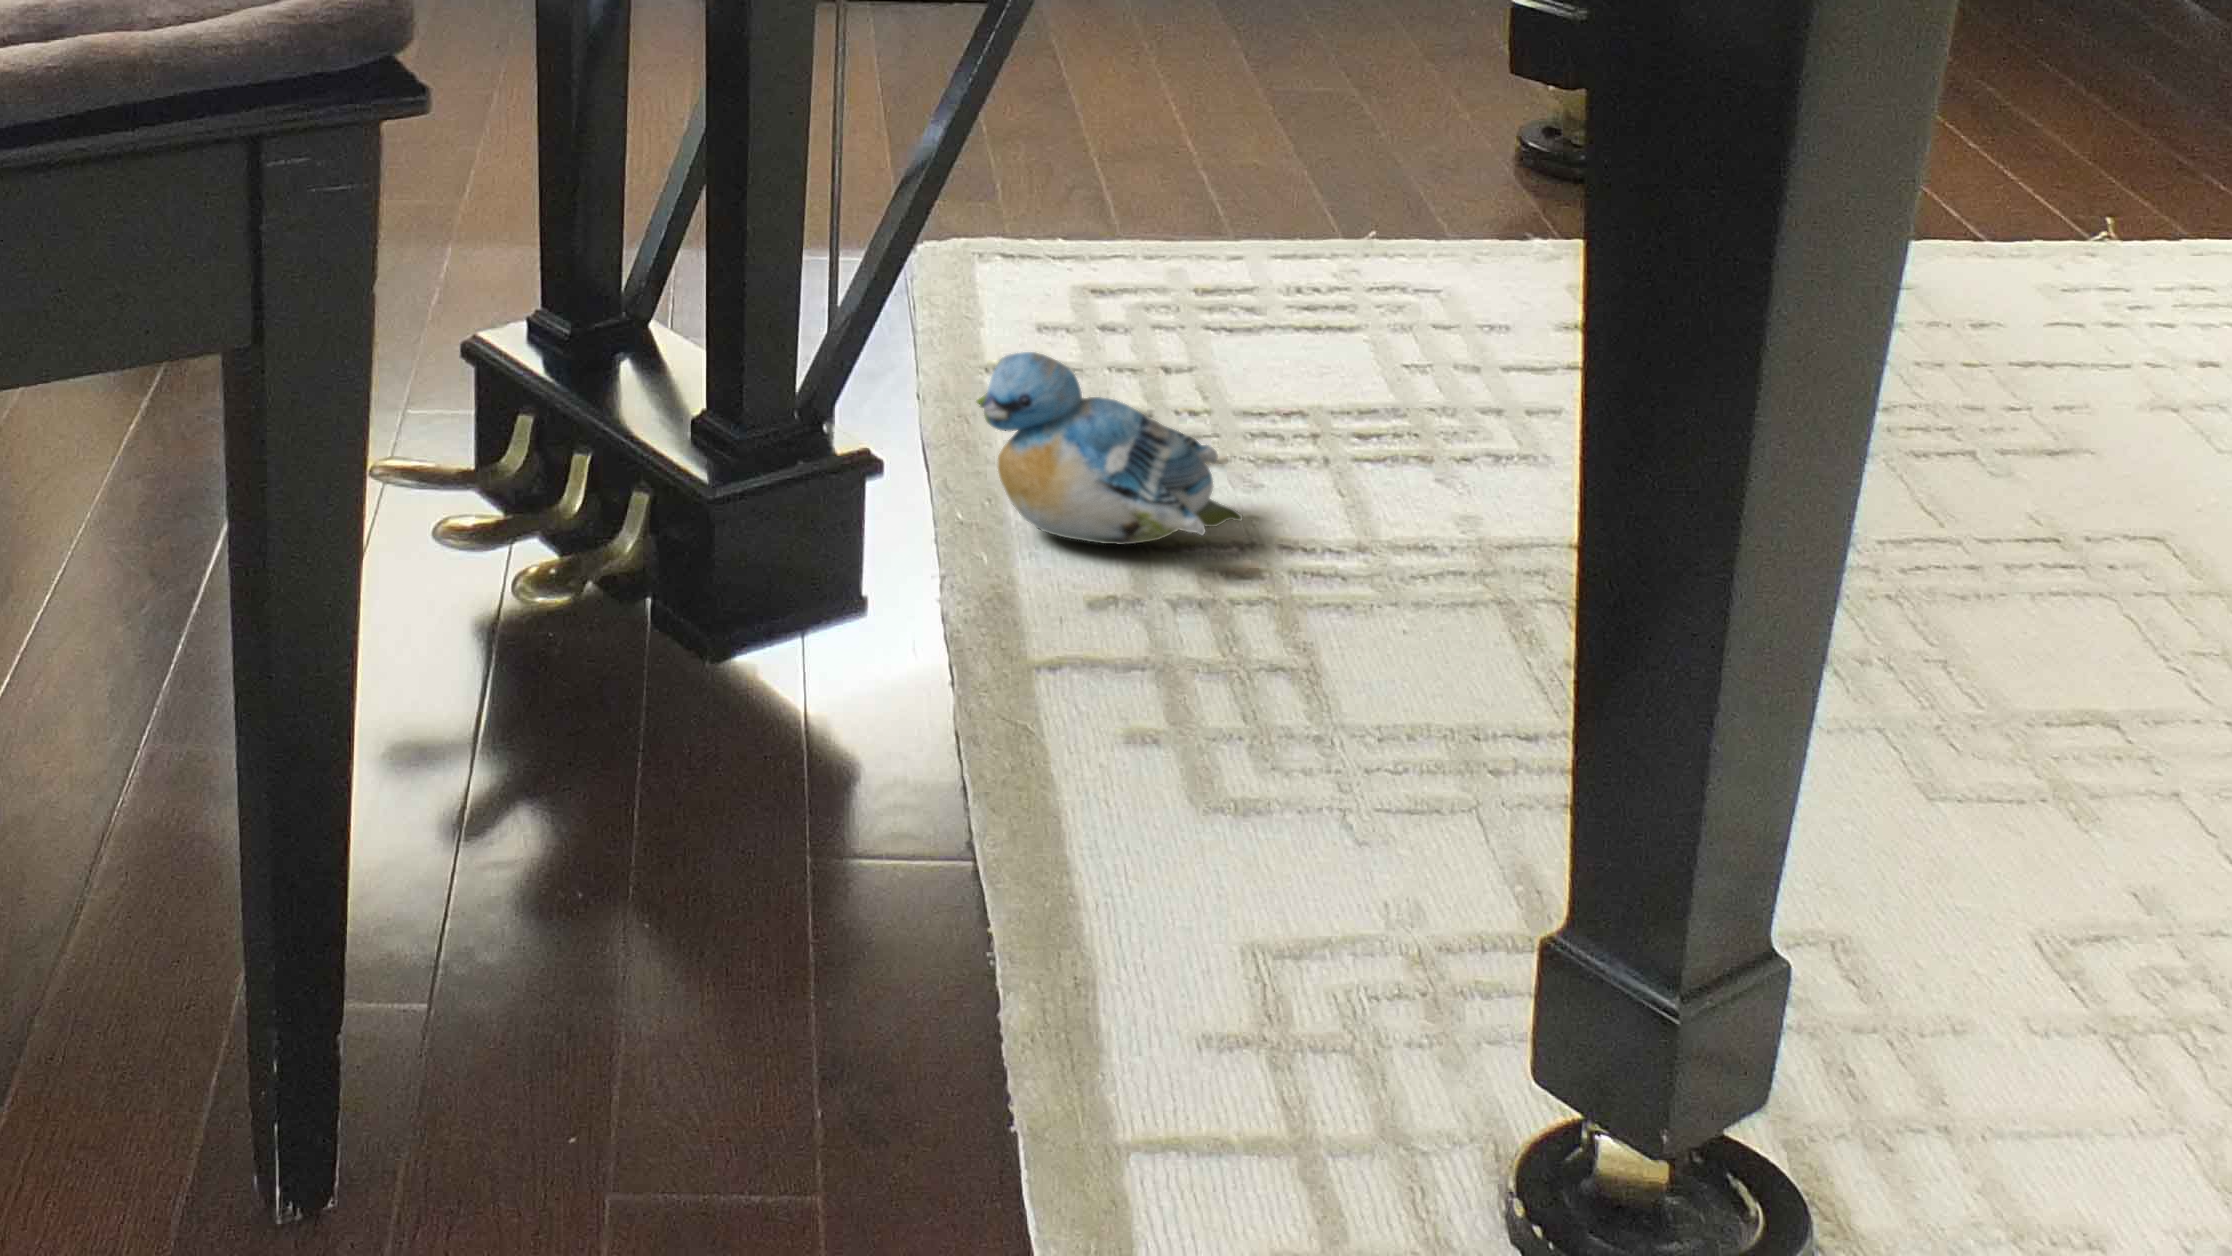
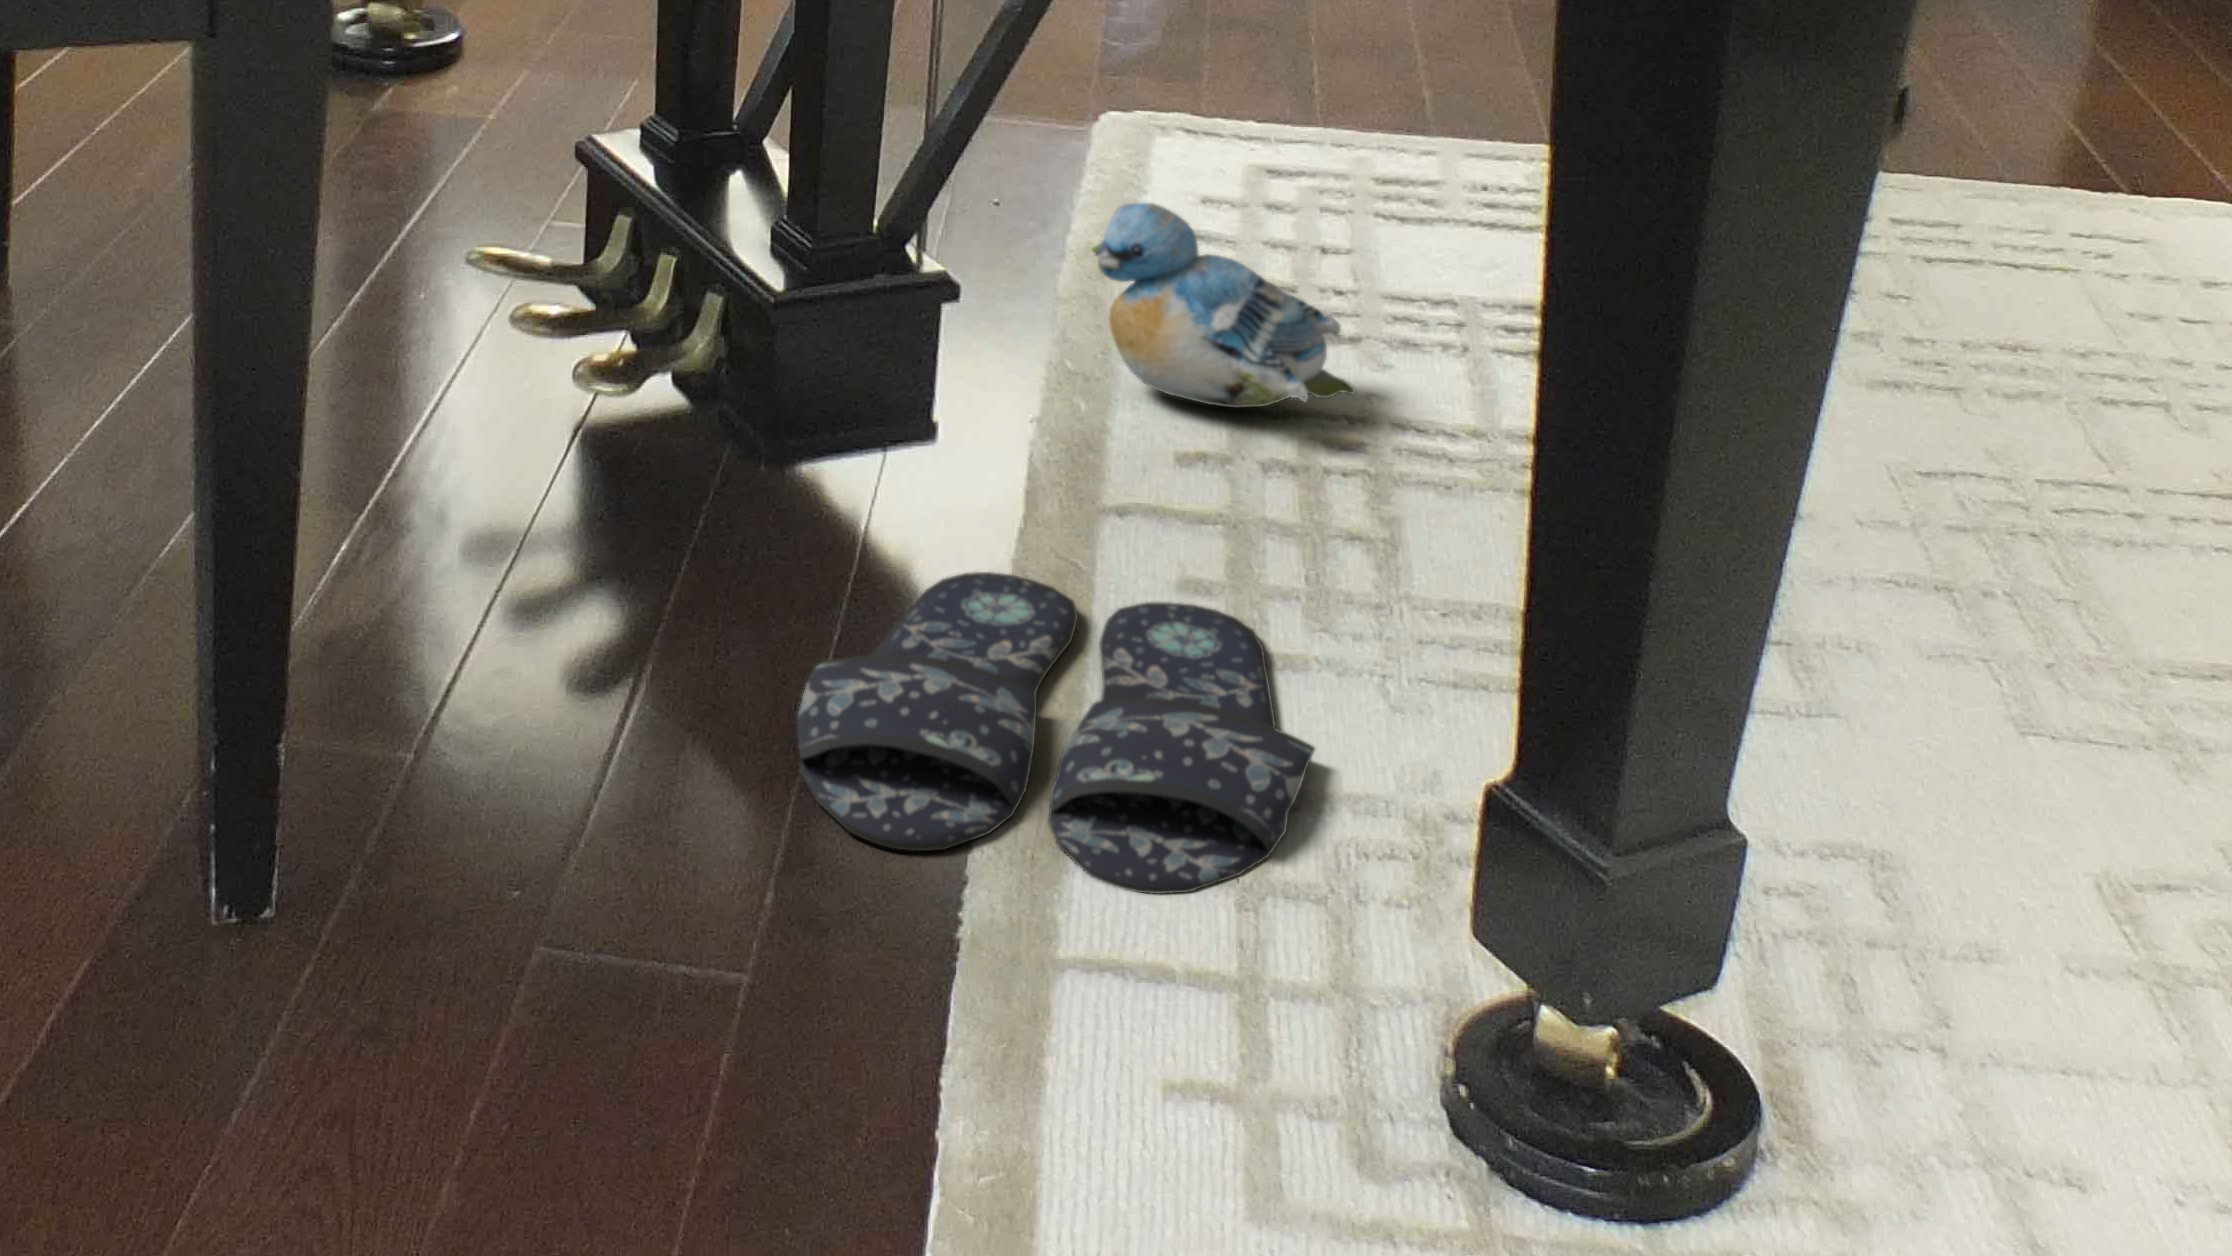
slippers: none [808,746,1305,1069] -> present [797,572,1315,894]

